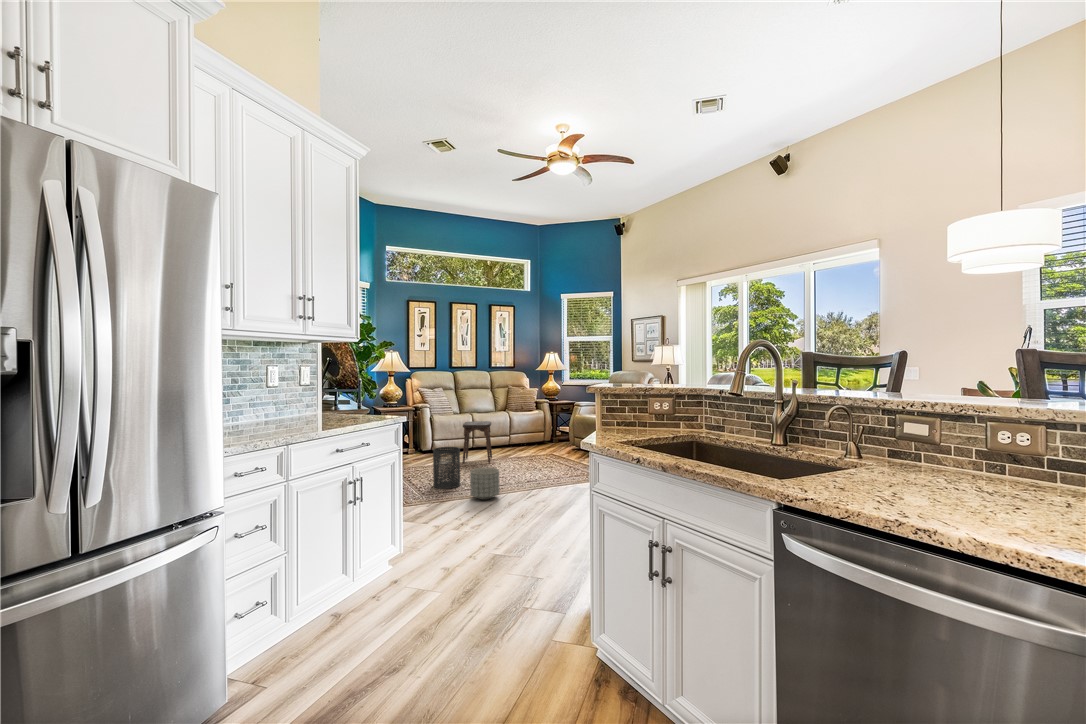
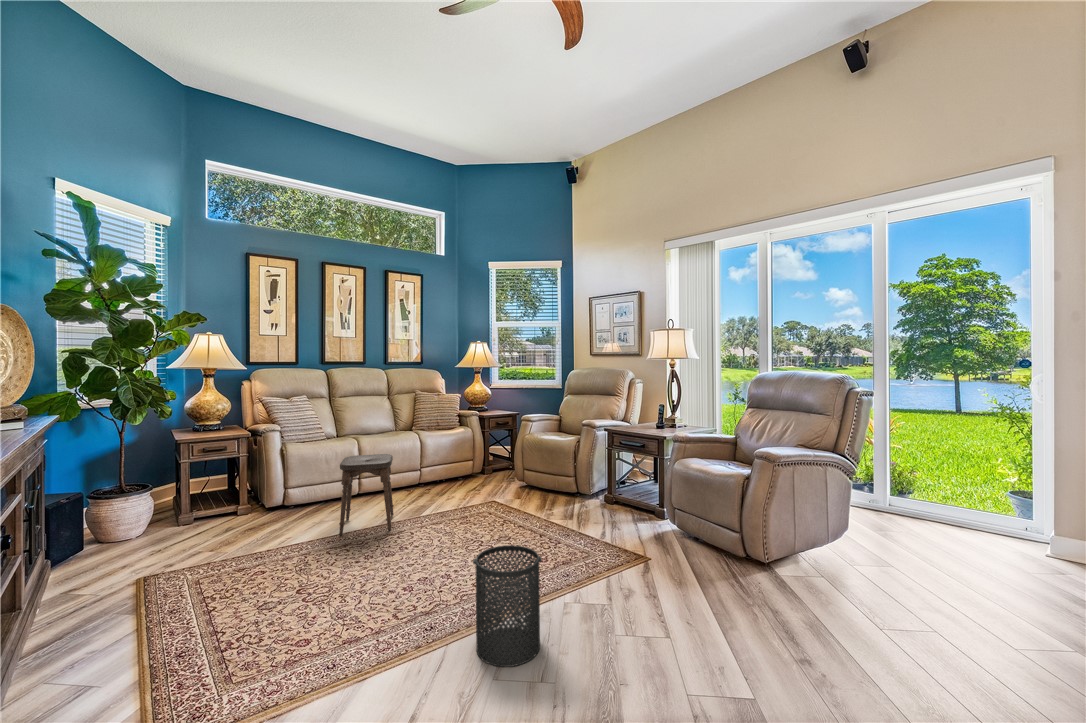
trash can: present [433,447,460,489] -> present [473,545,542,667]
planter: present [470,468,500,500] -> none [352,587,425,680]

